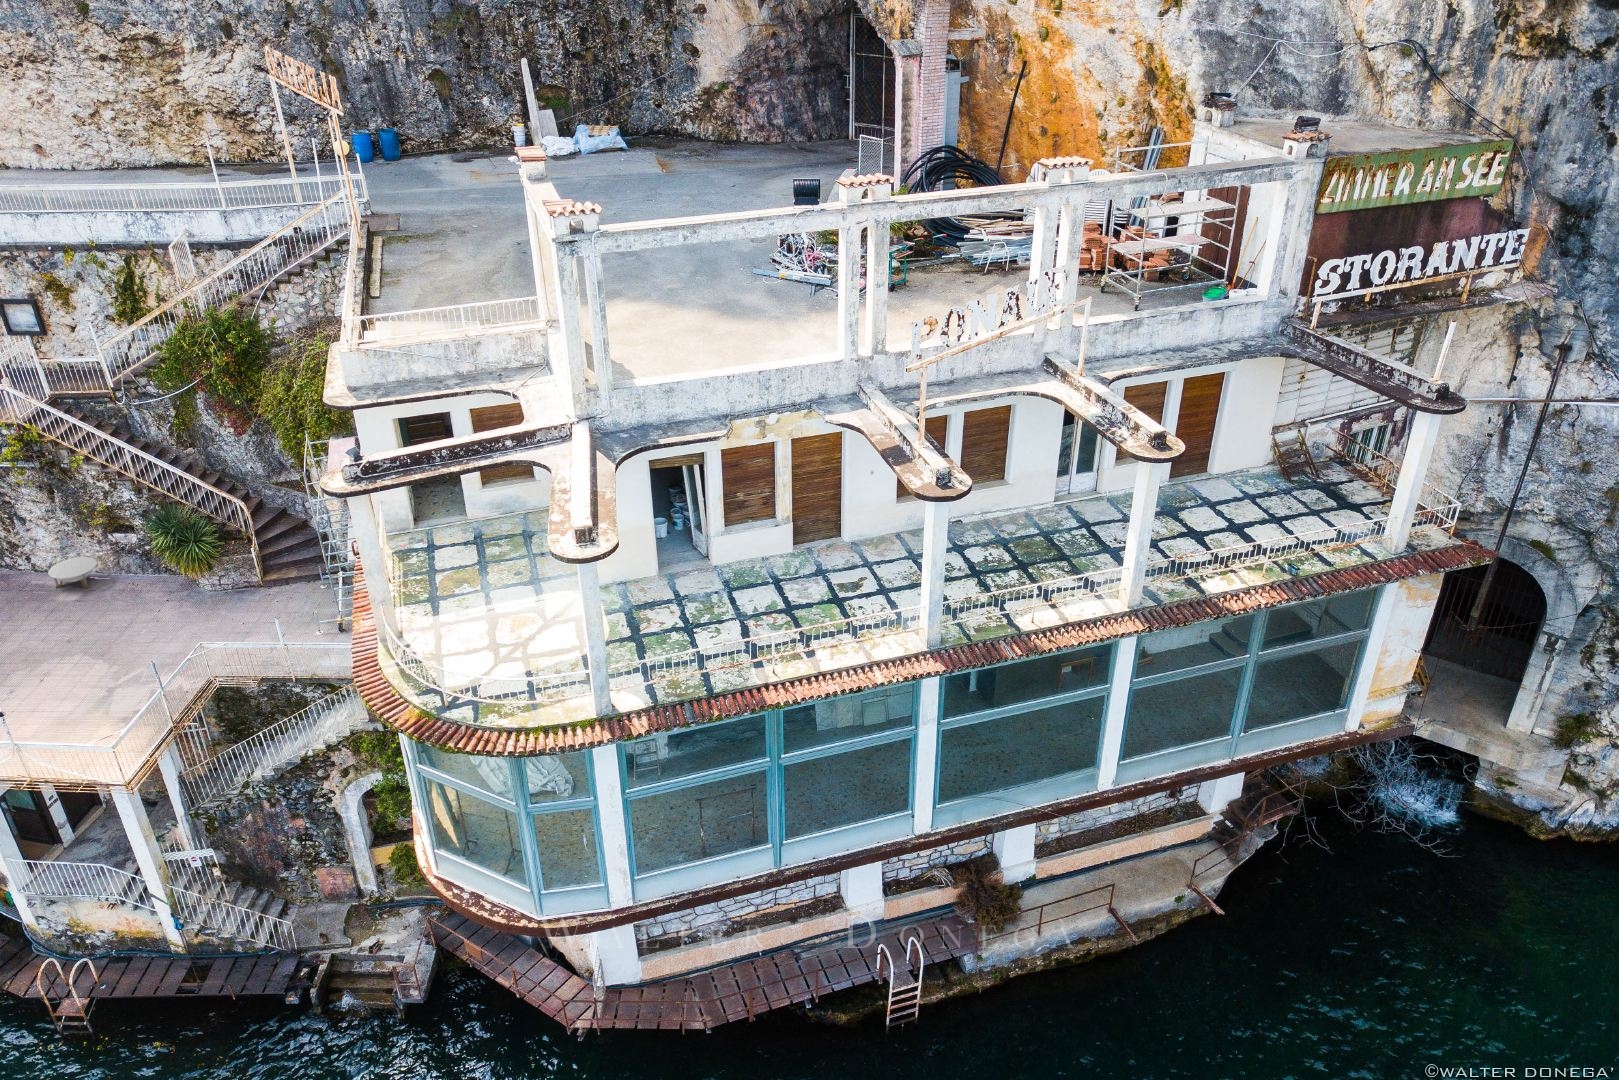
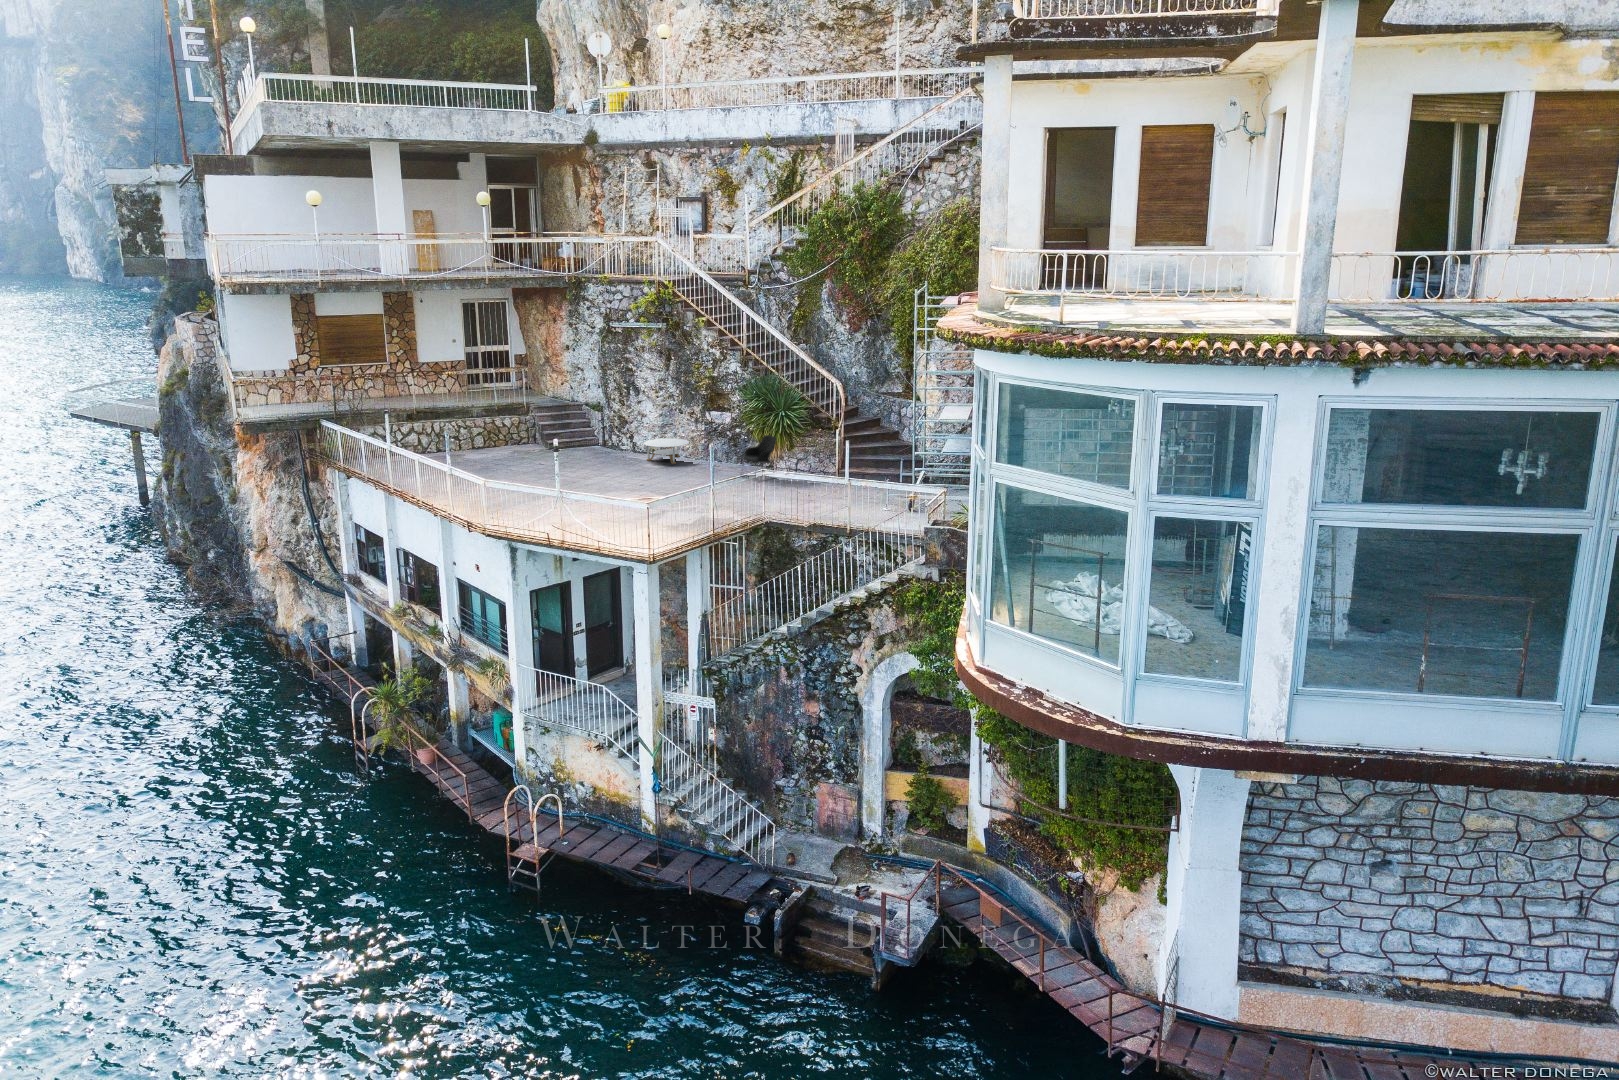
chair: none [162,555,199,602] -> present [743,435,776,476]

